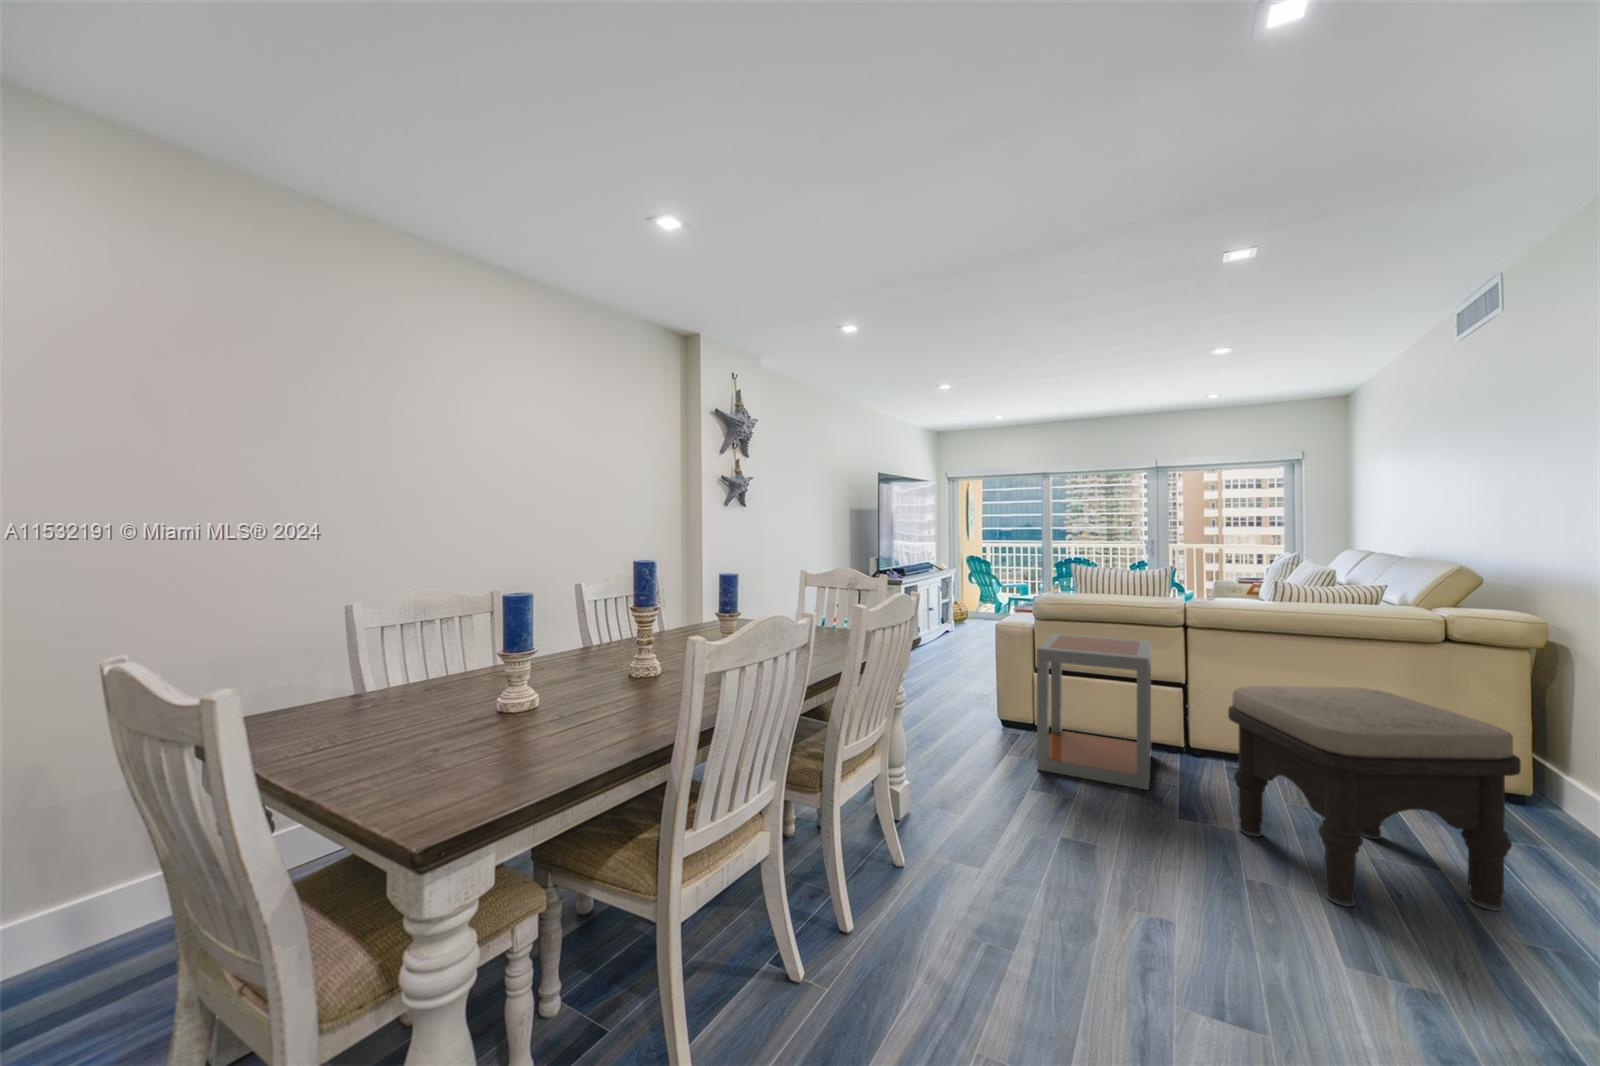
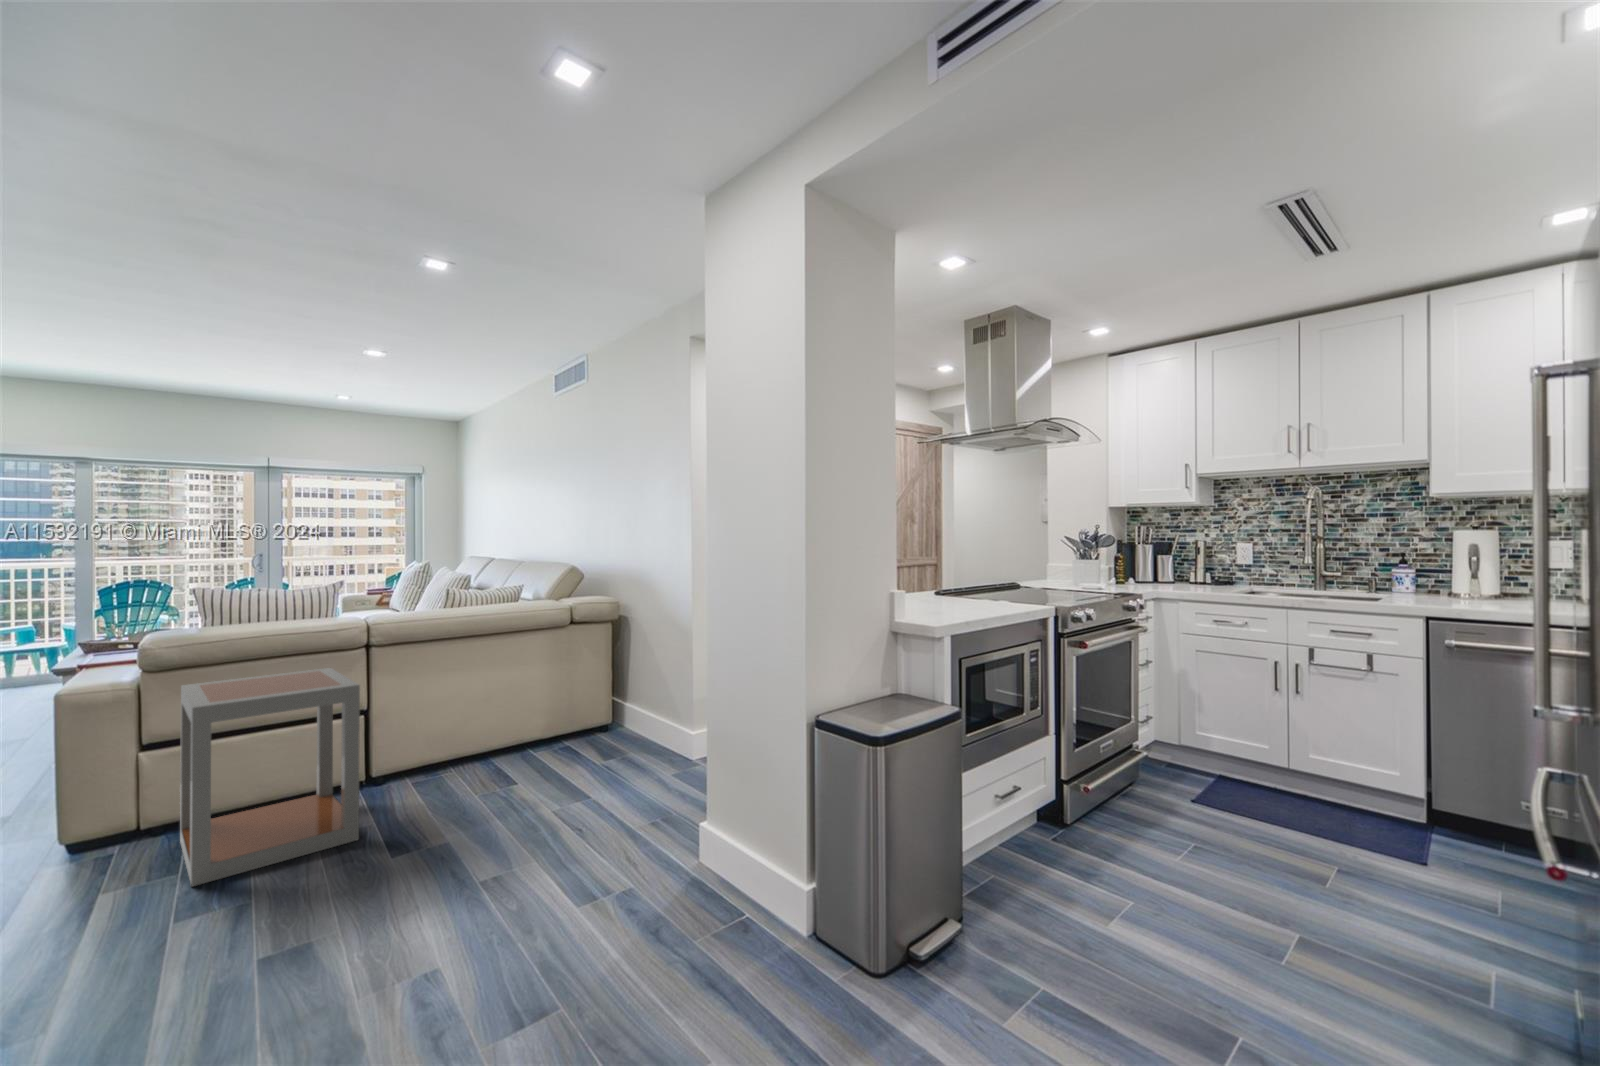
ottoman: present [1228,686,1521,911] -> none [459,667,649,849]

